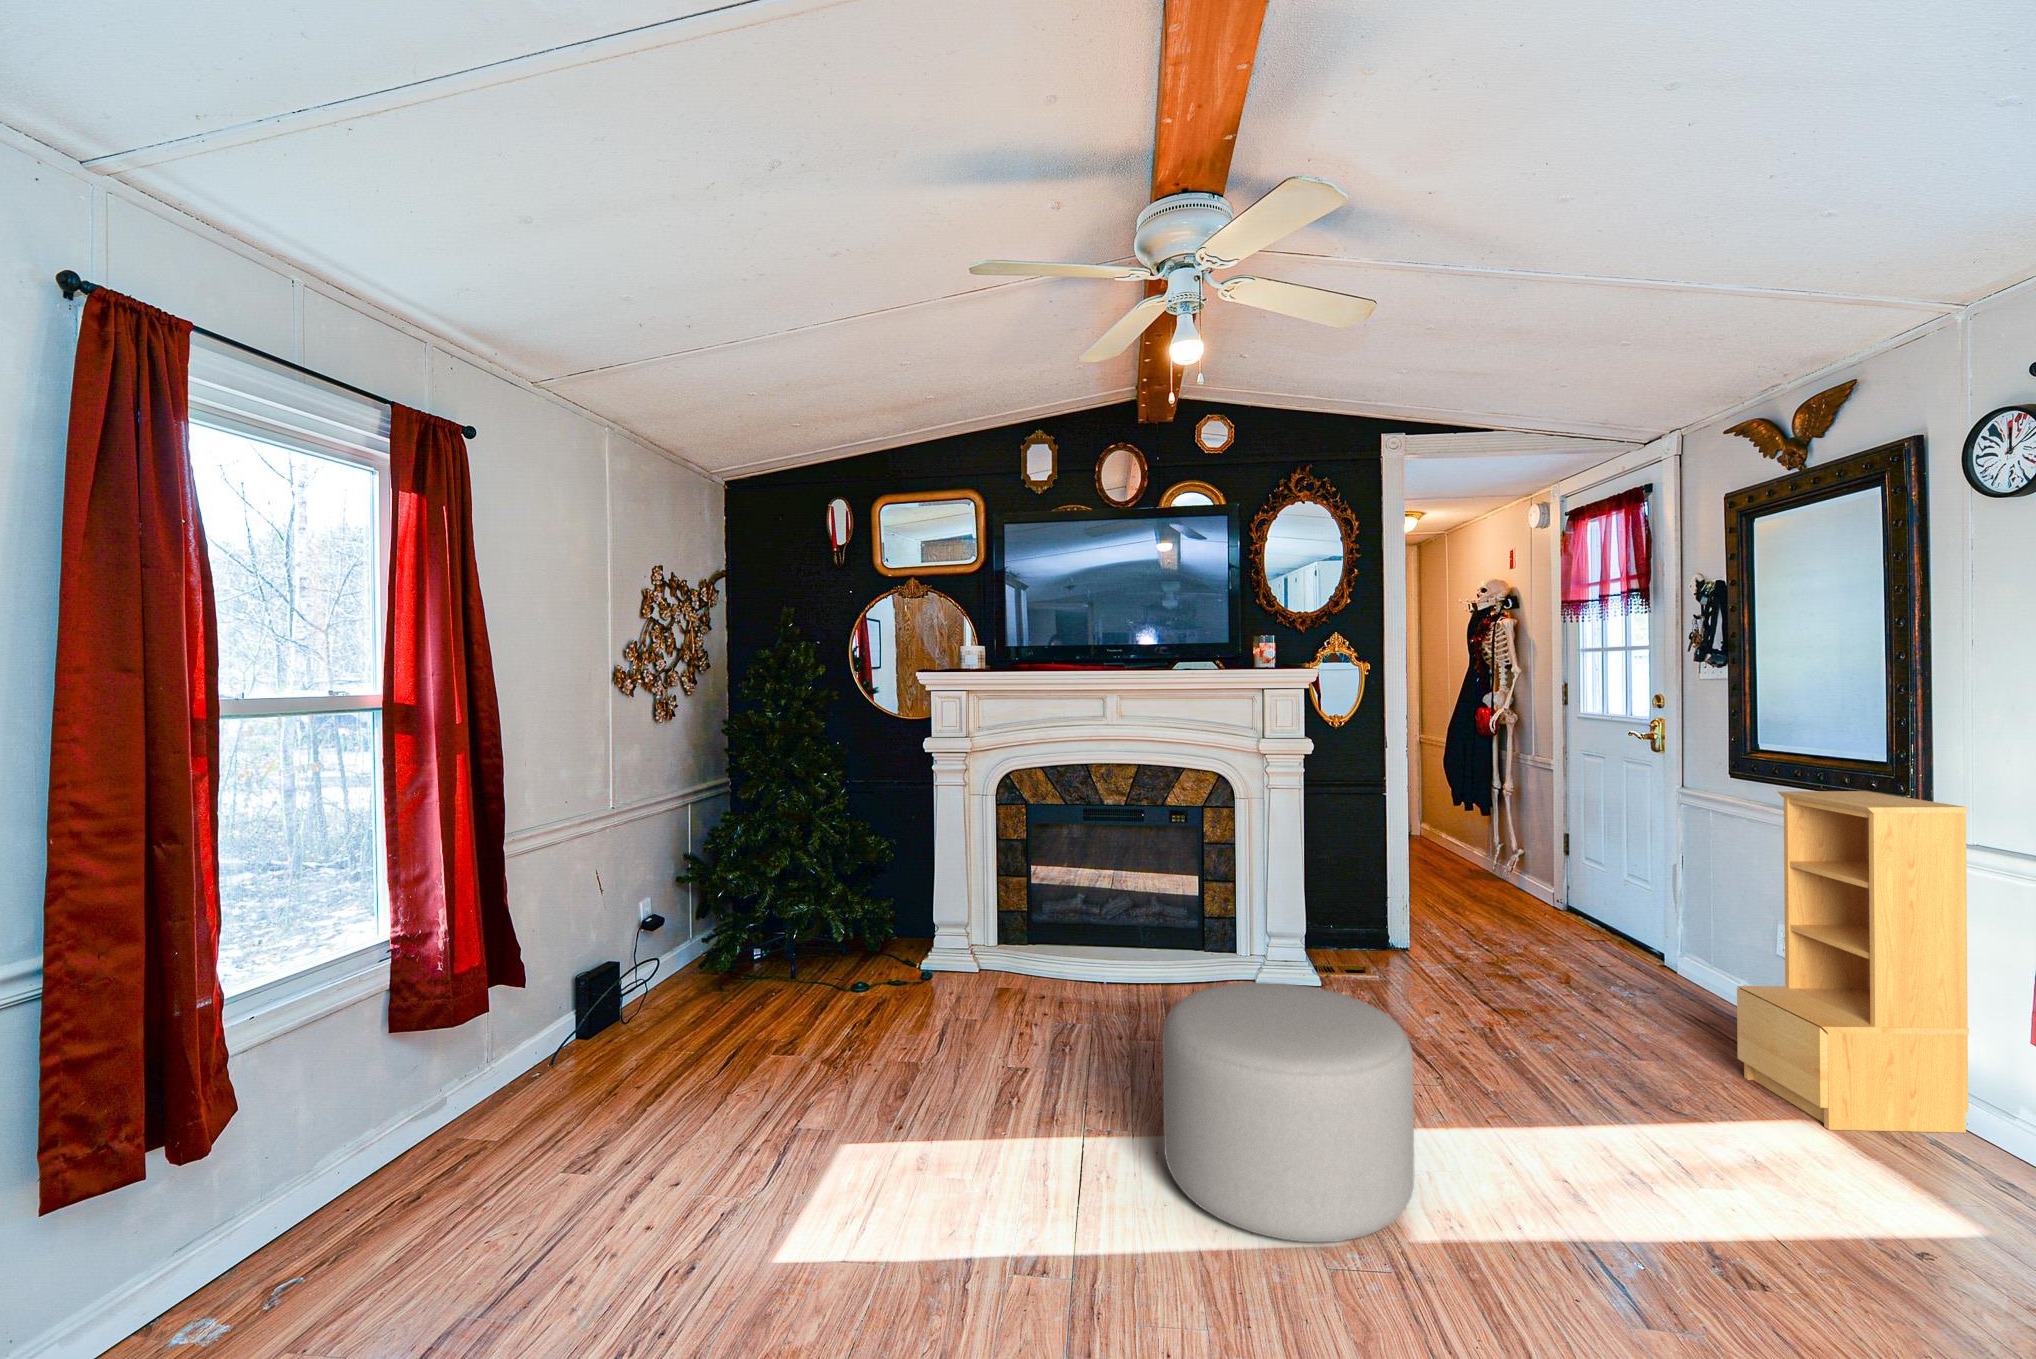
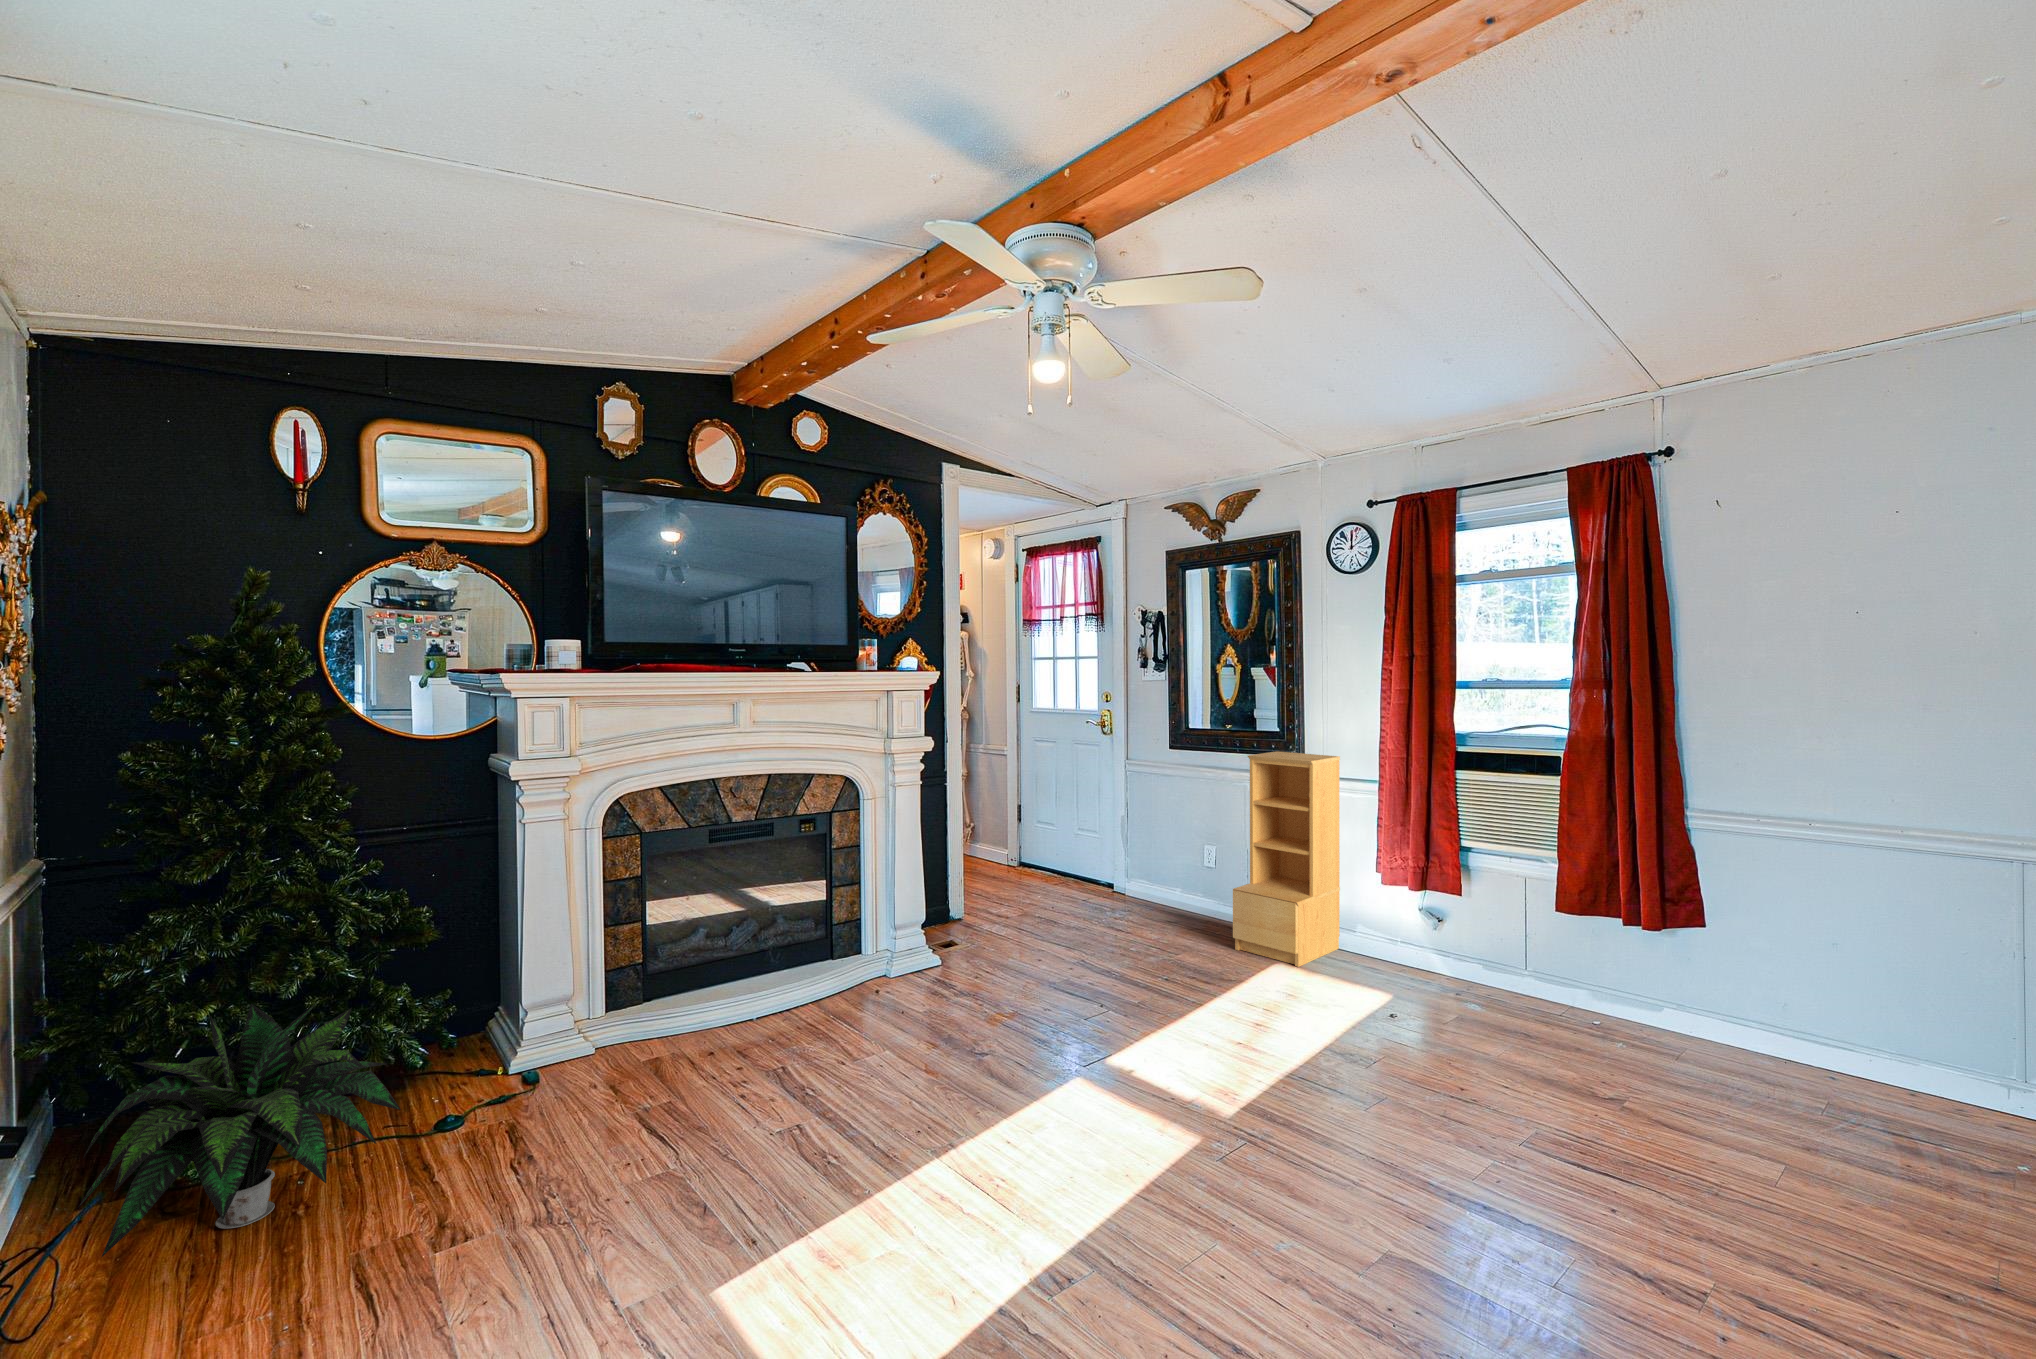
potted plant: none [639,874,811,1008] -> present [79,1002,401,1256]
ottoman: present [1163,982,1414,1242] -> none [1019,950,1225,1165]

